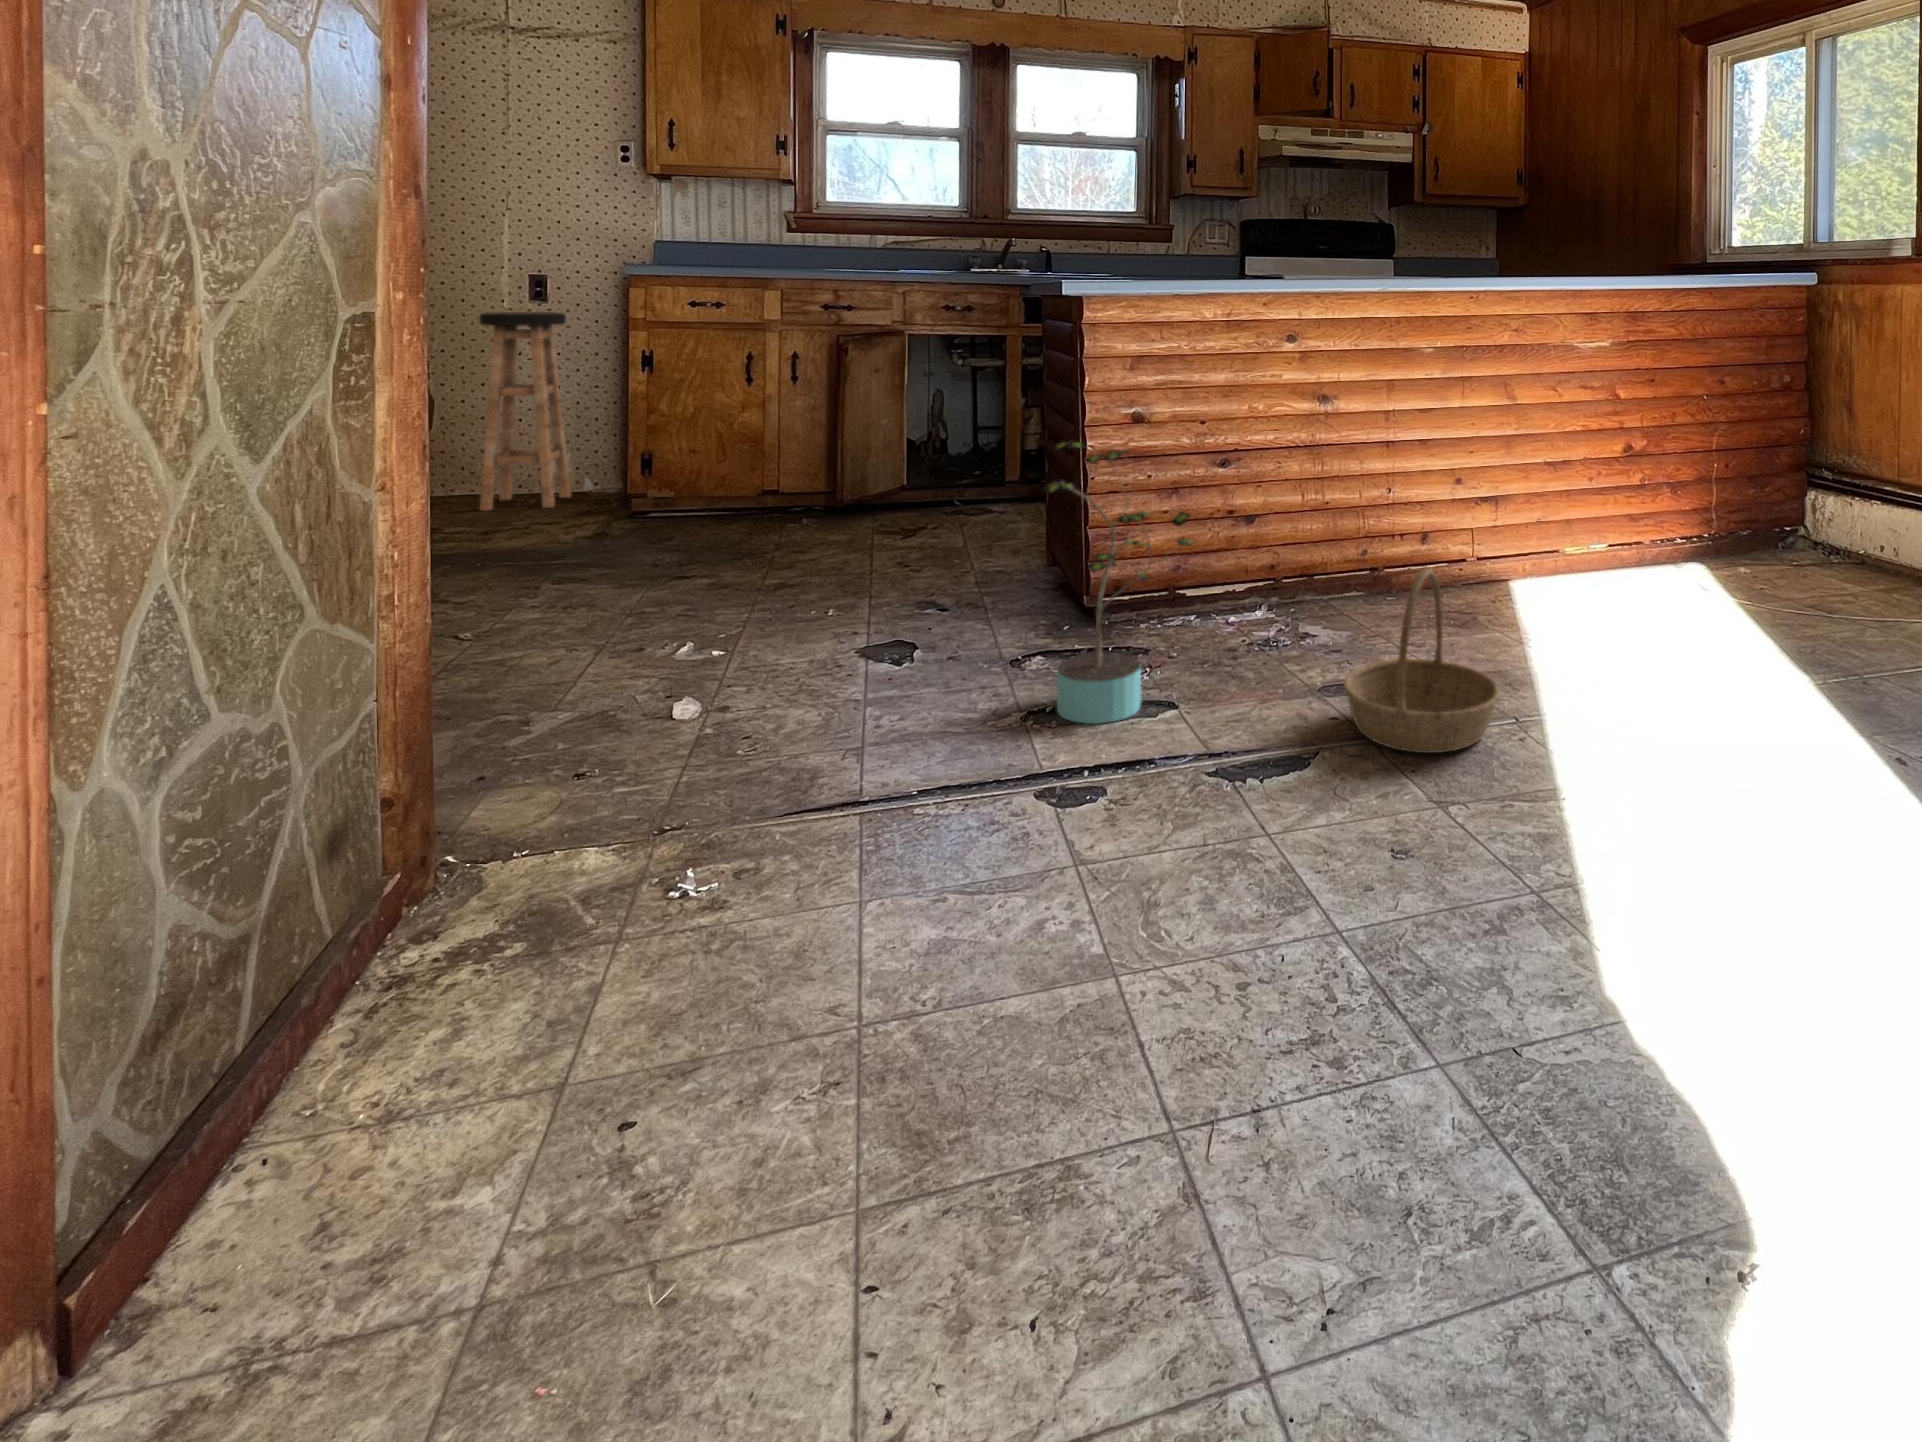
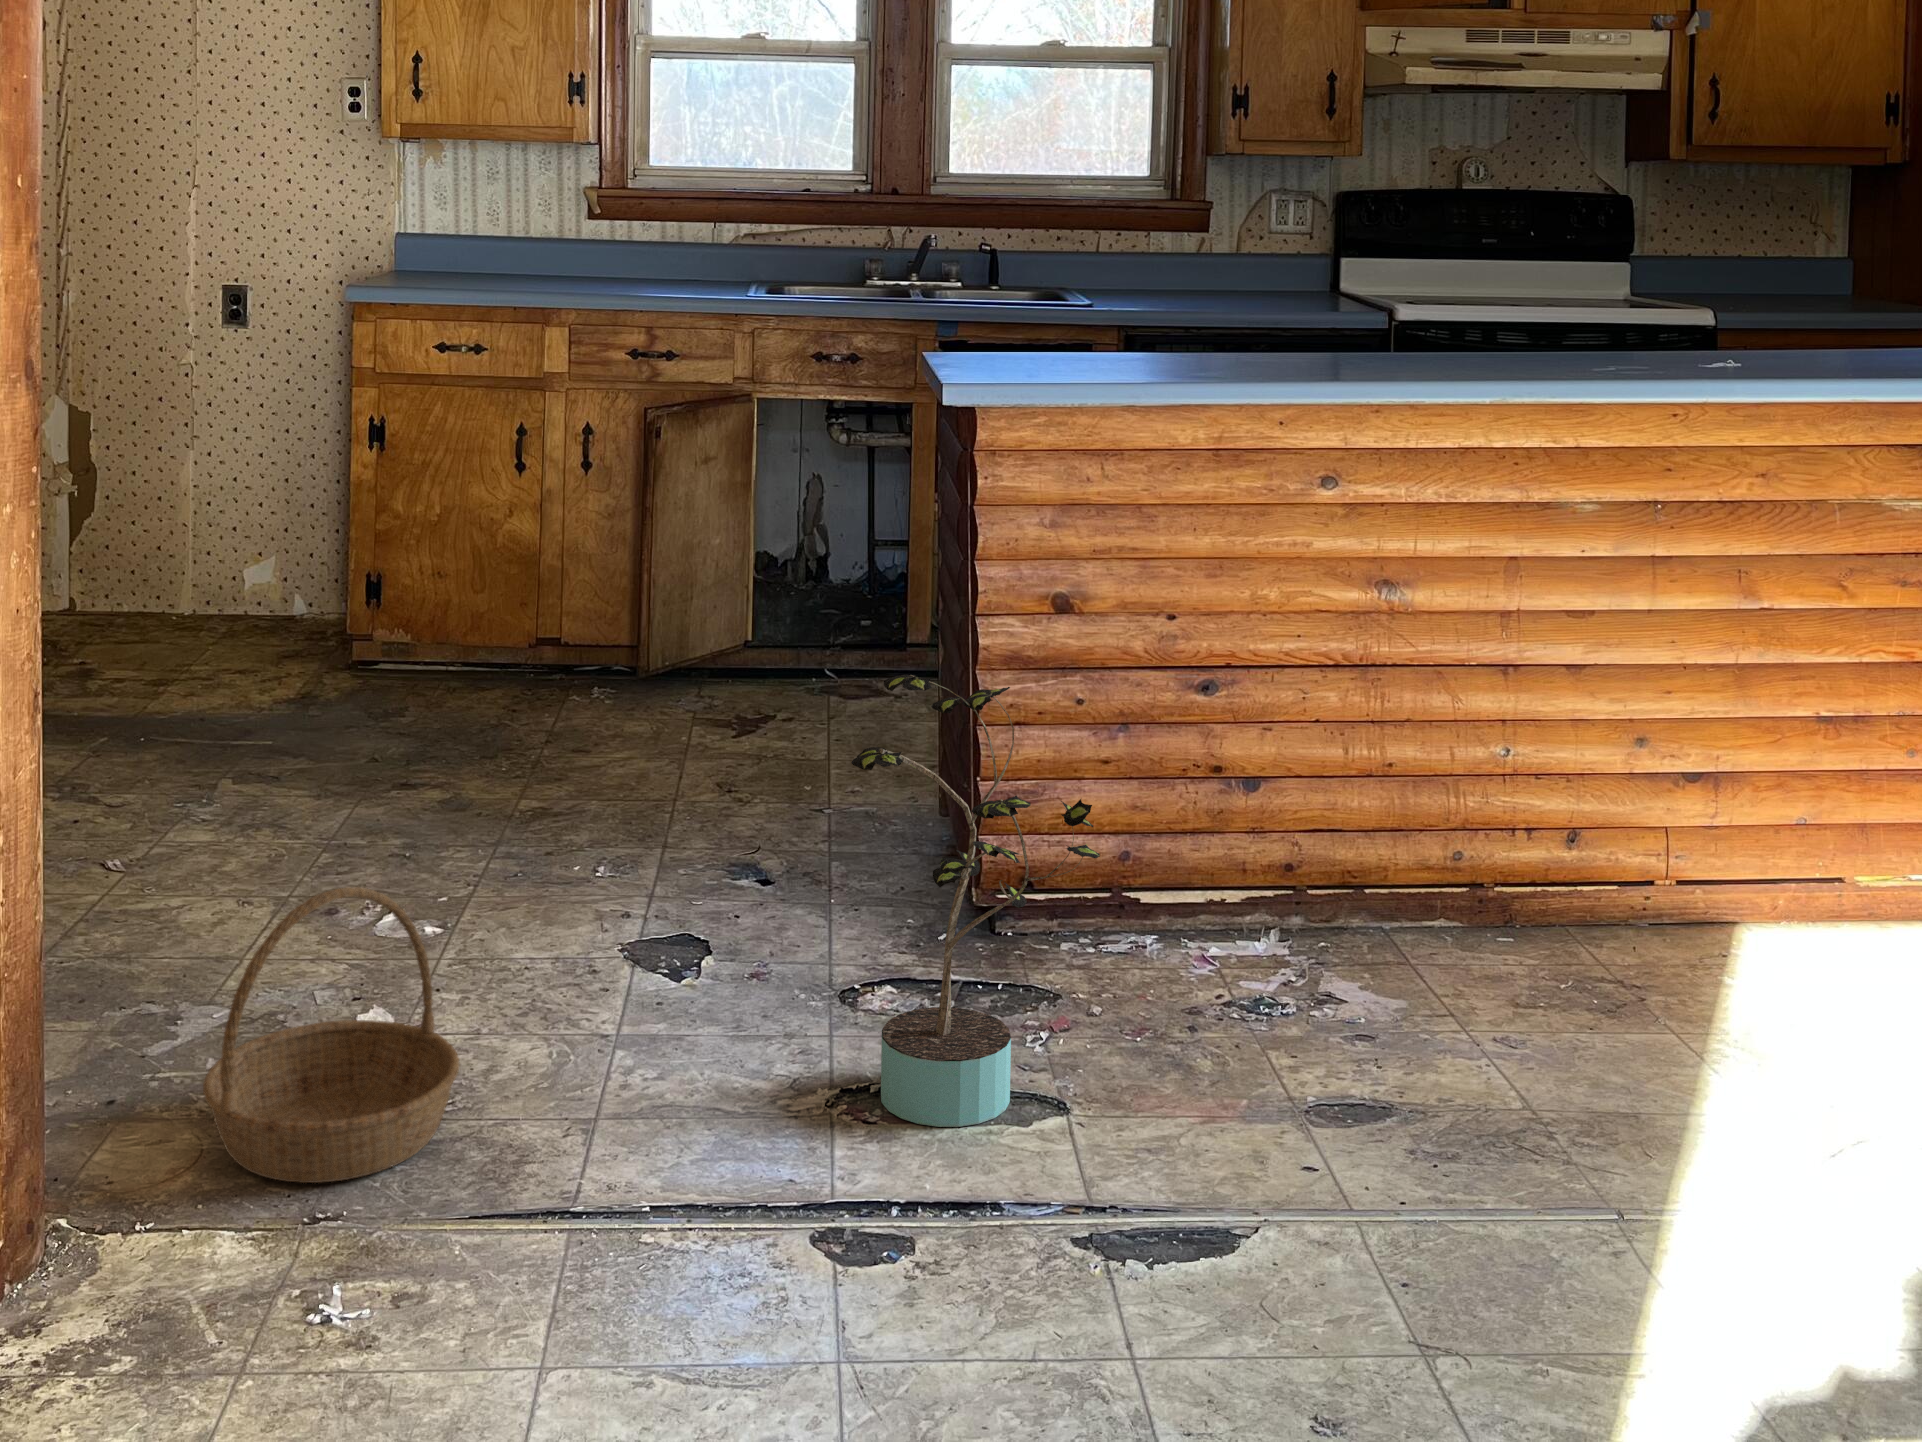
bar stool: present [479,312,571,511] -> none [164,345,283,641]
basket: present [1343,569,1501,753] -> present [203,887,459,1183]

